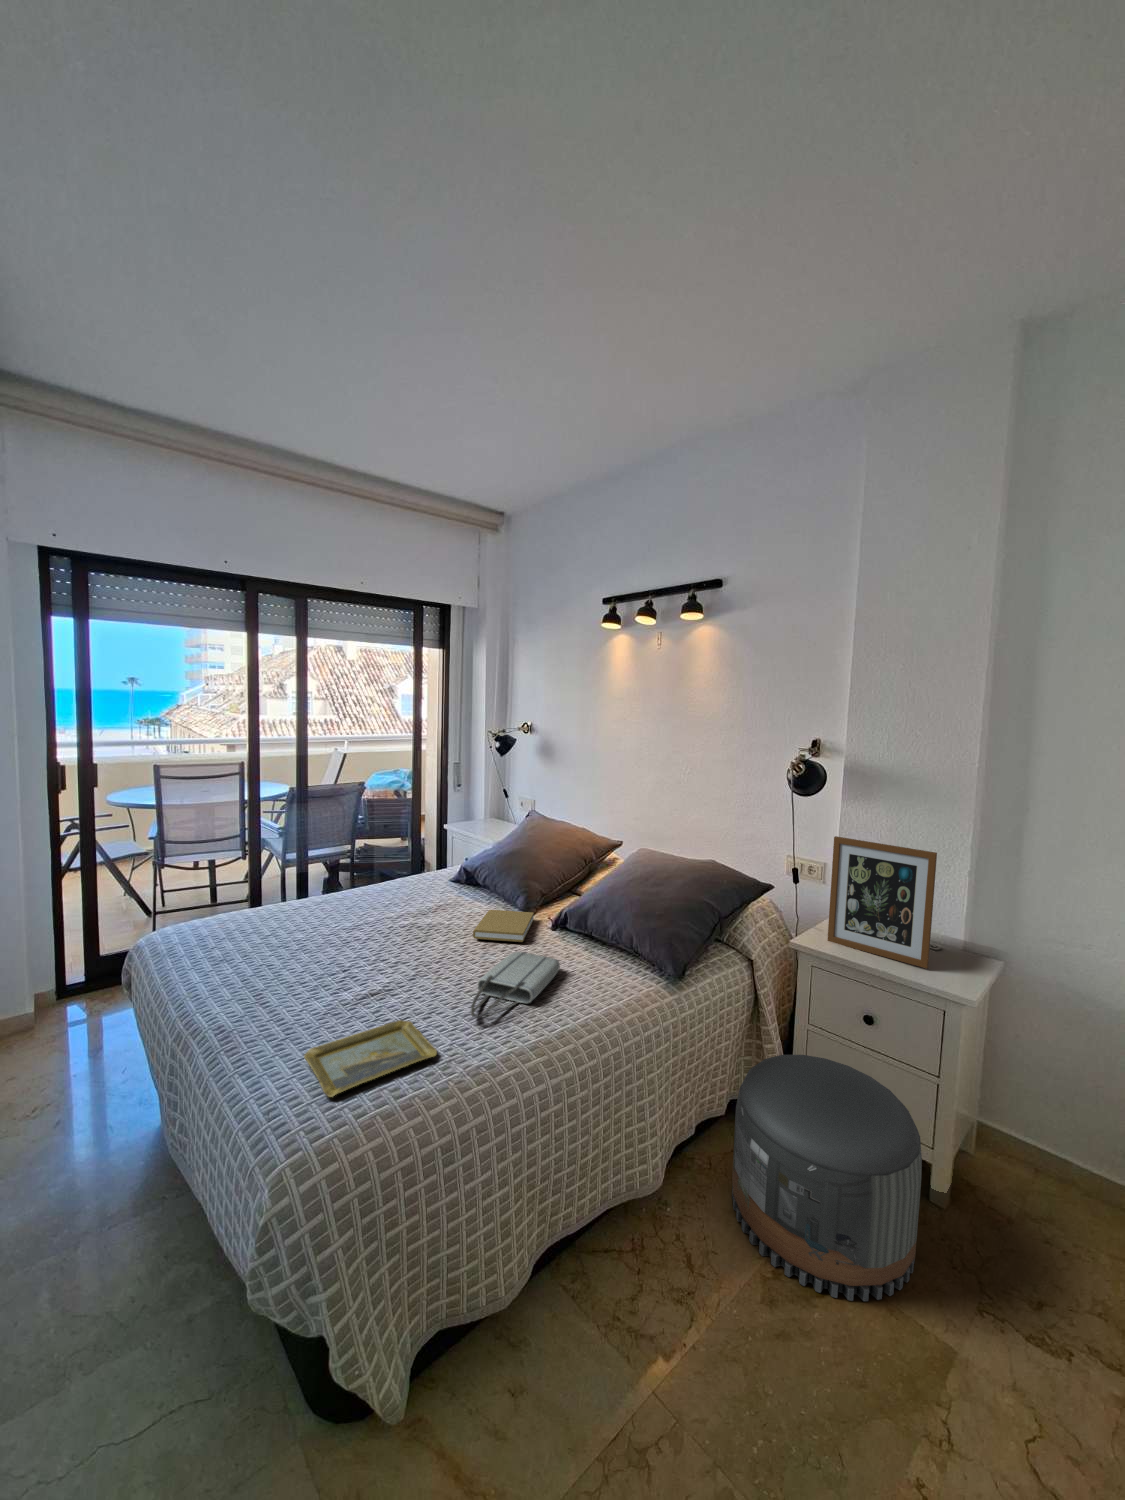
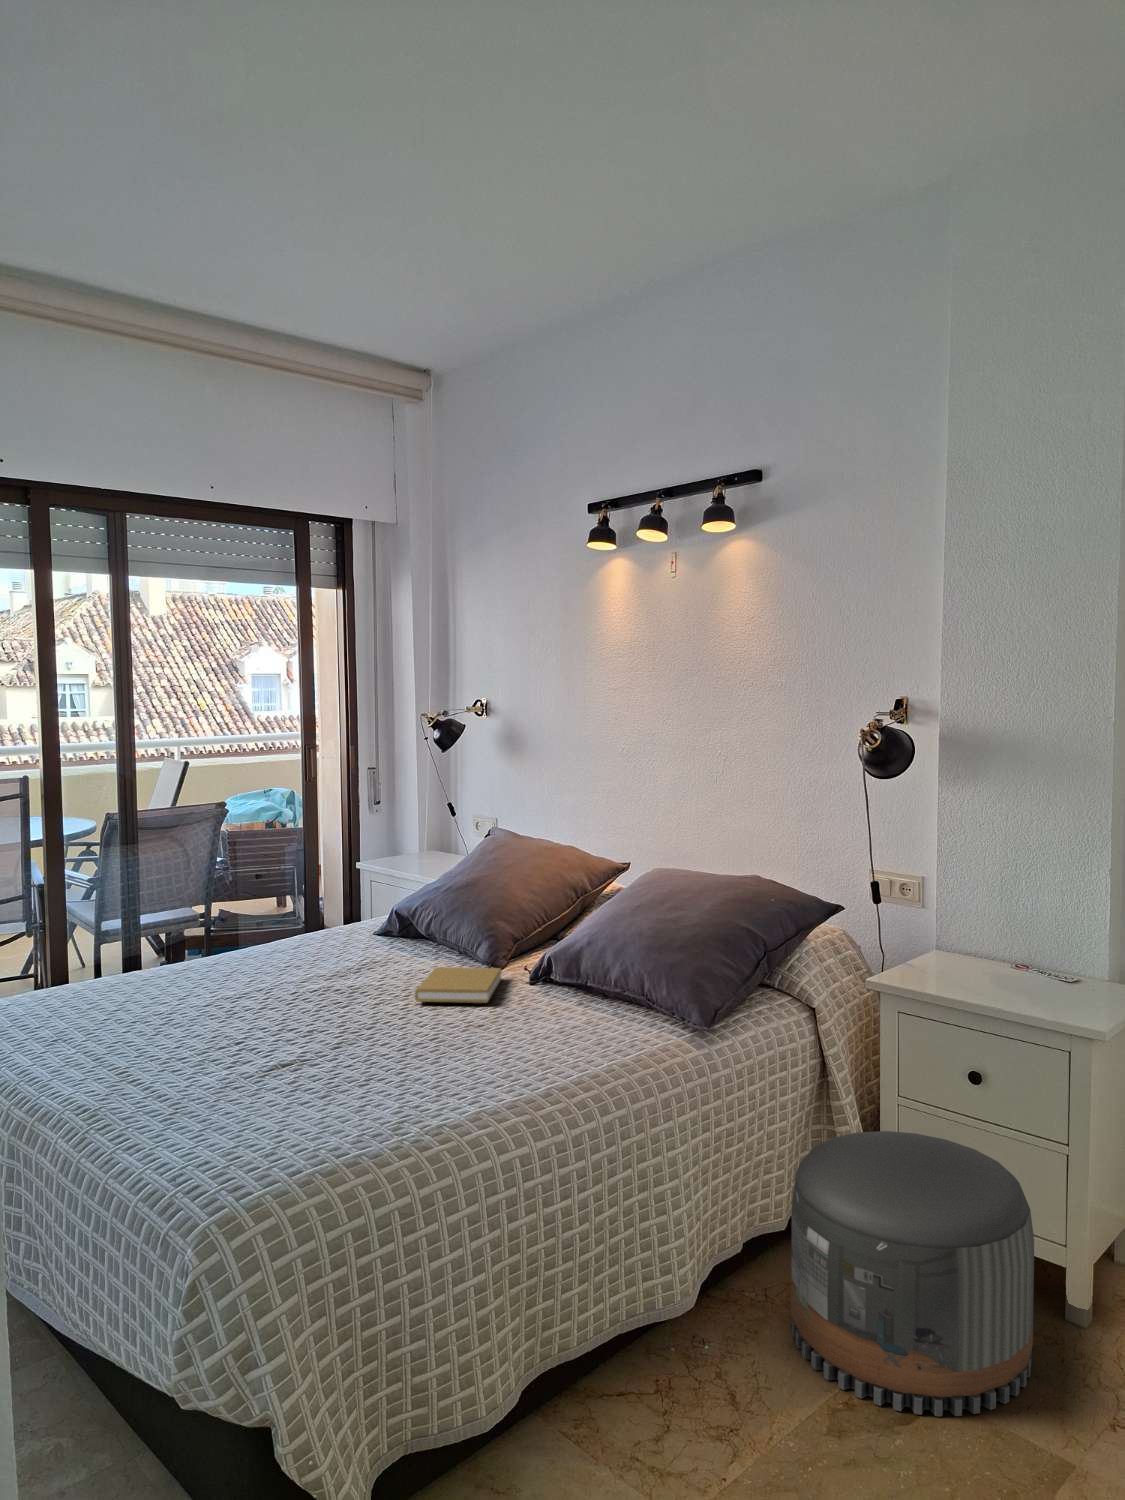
picture frame: present [828,836,937,969] -> none [919,827,1052,999]
tote bag: present [471,952,560,1018] -> none [422,1009,541,1078]
tray: present [304,1020,437,1097] -> none [208,1085,382,1157]

